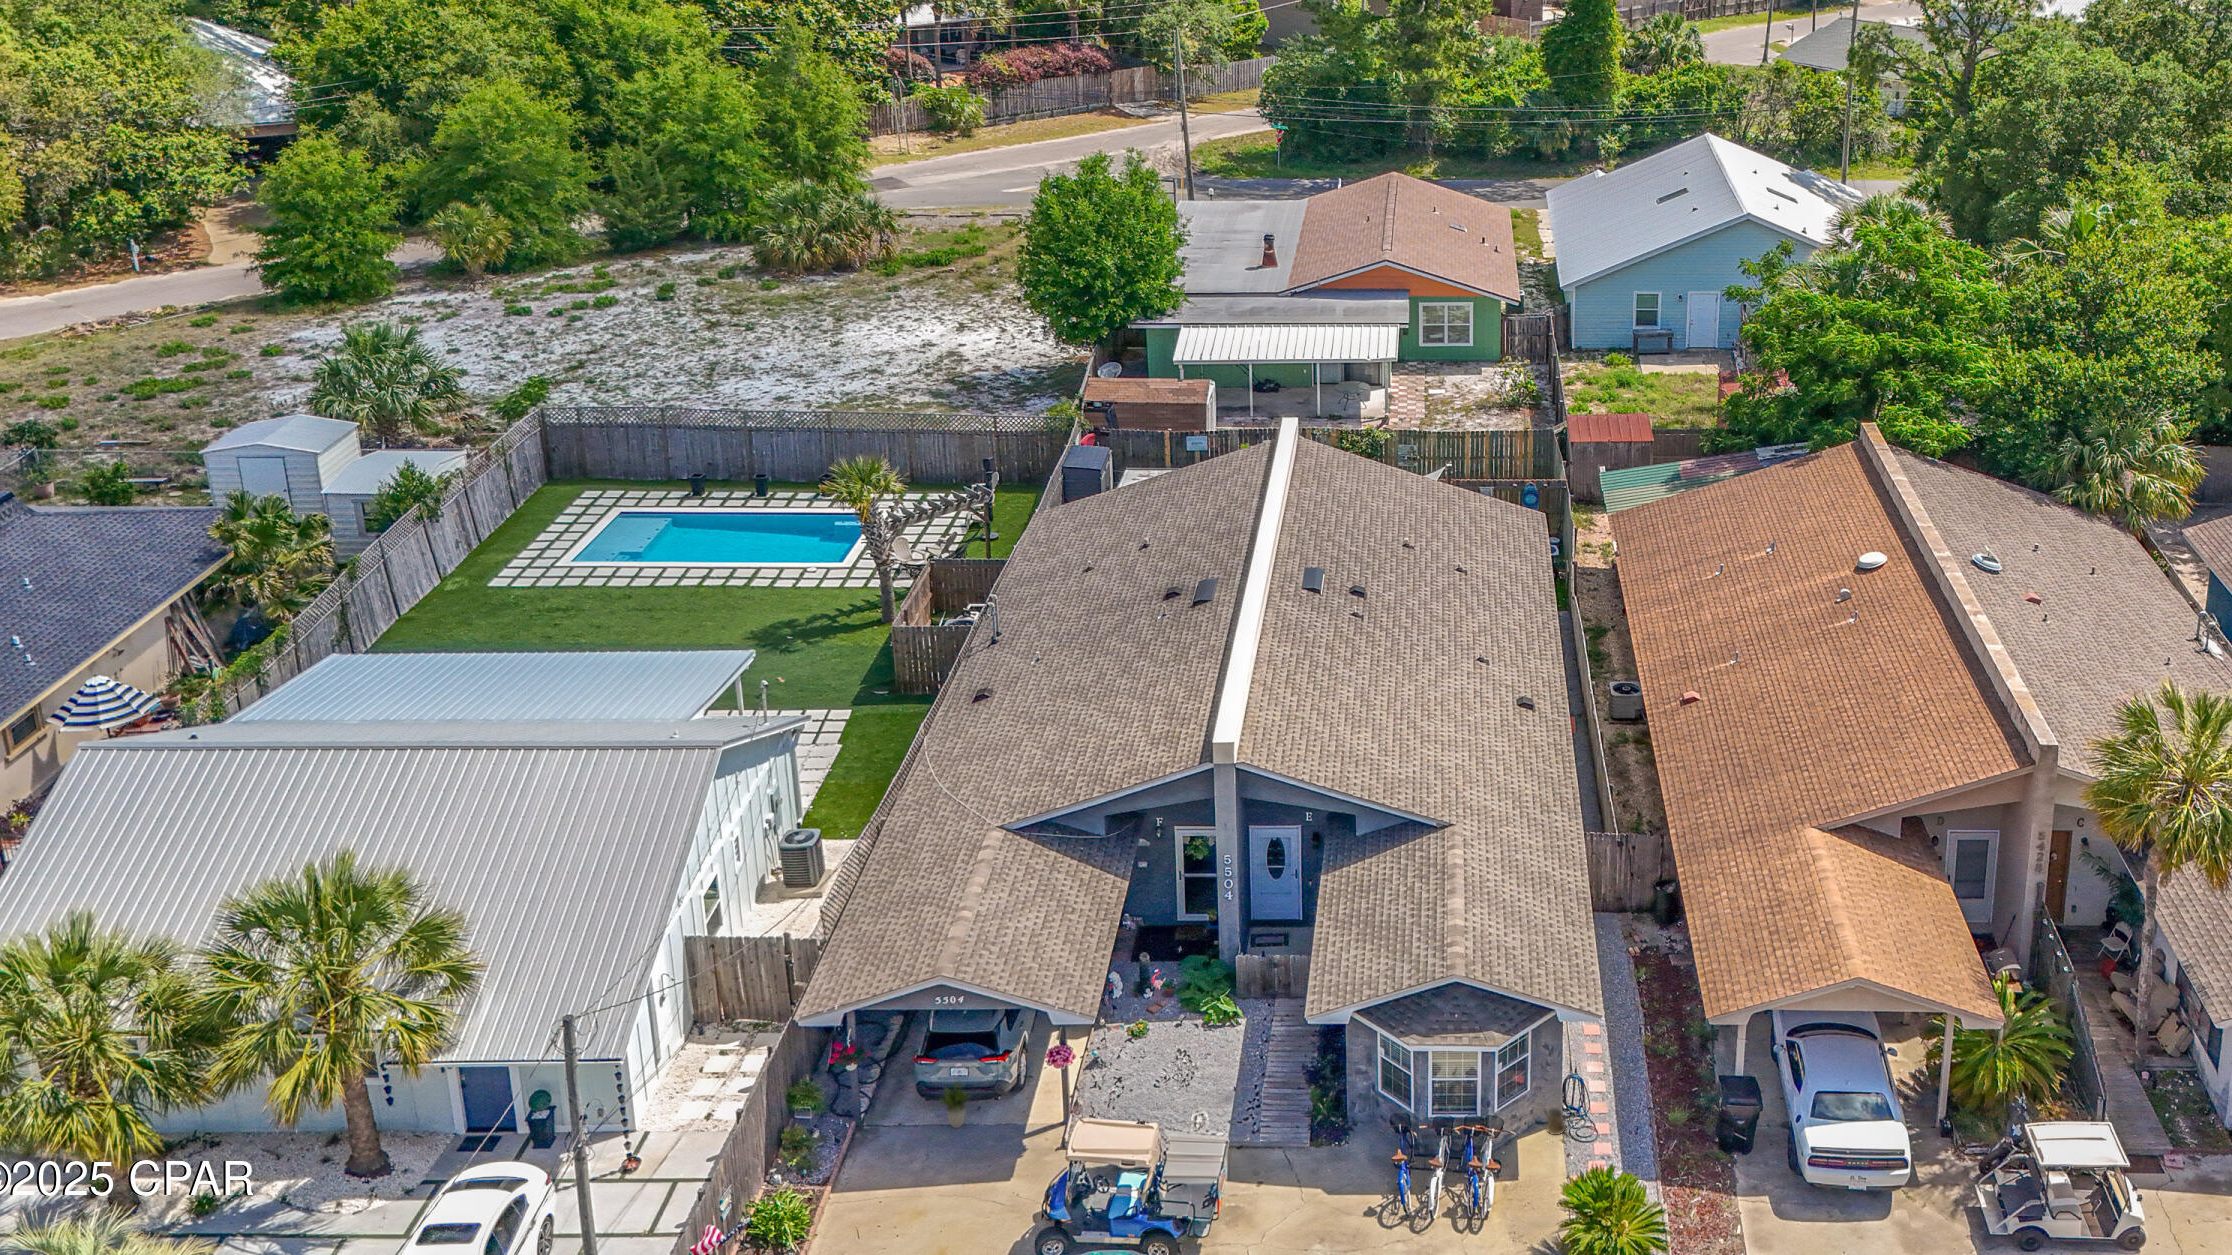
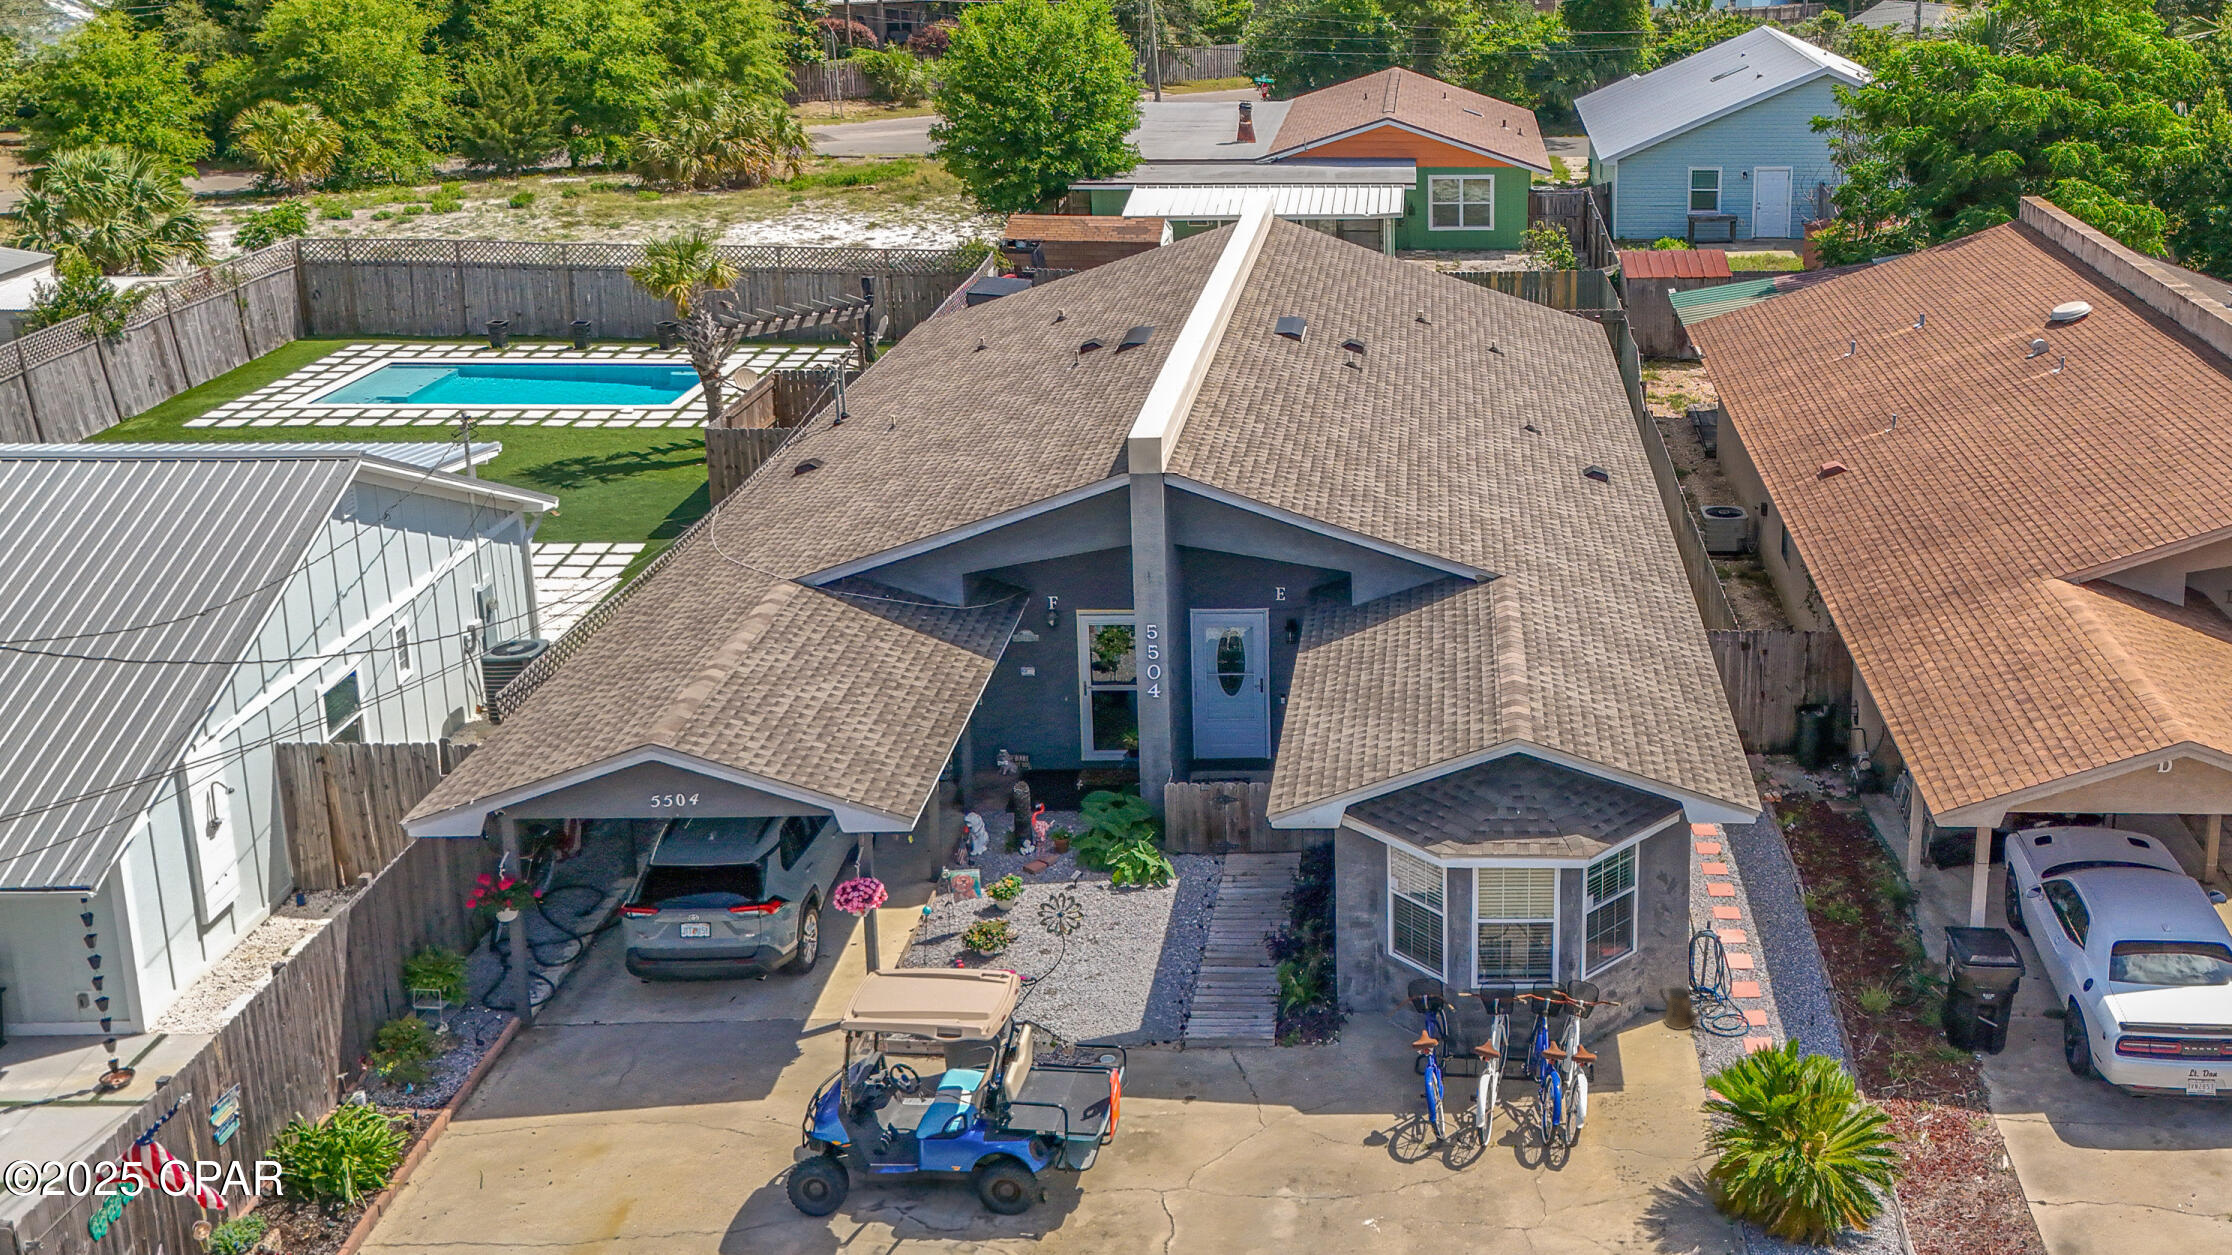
potted plant: present [940,1082,970,1128] -> none [660,940,717,1024]

